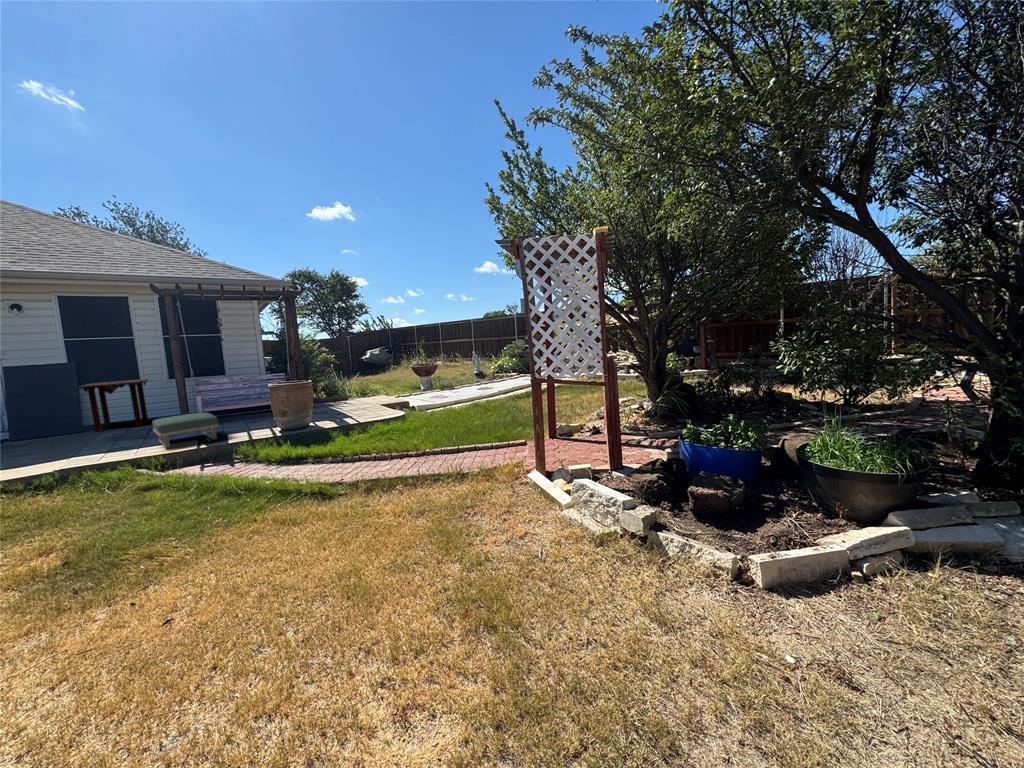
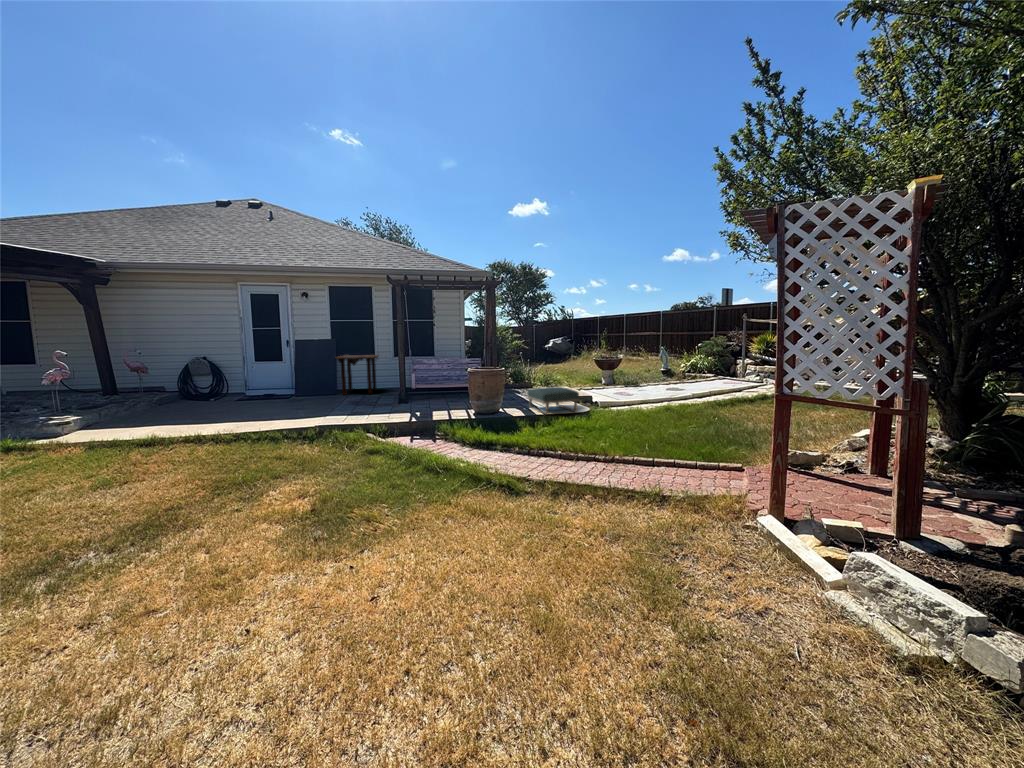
footstool: present [152,413,219,448] -> present [527,387,579,414]

